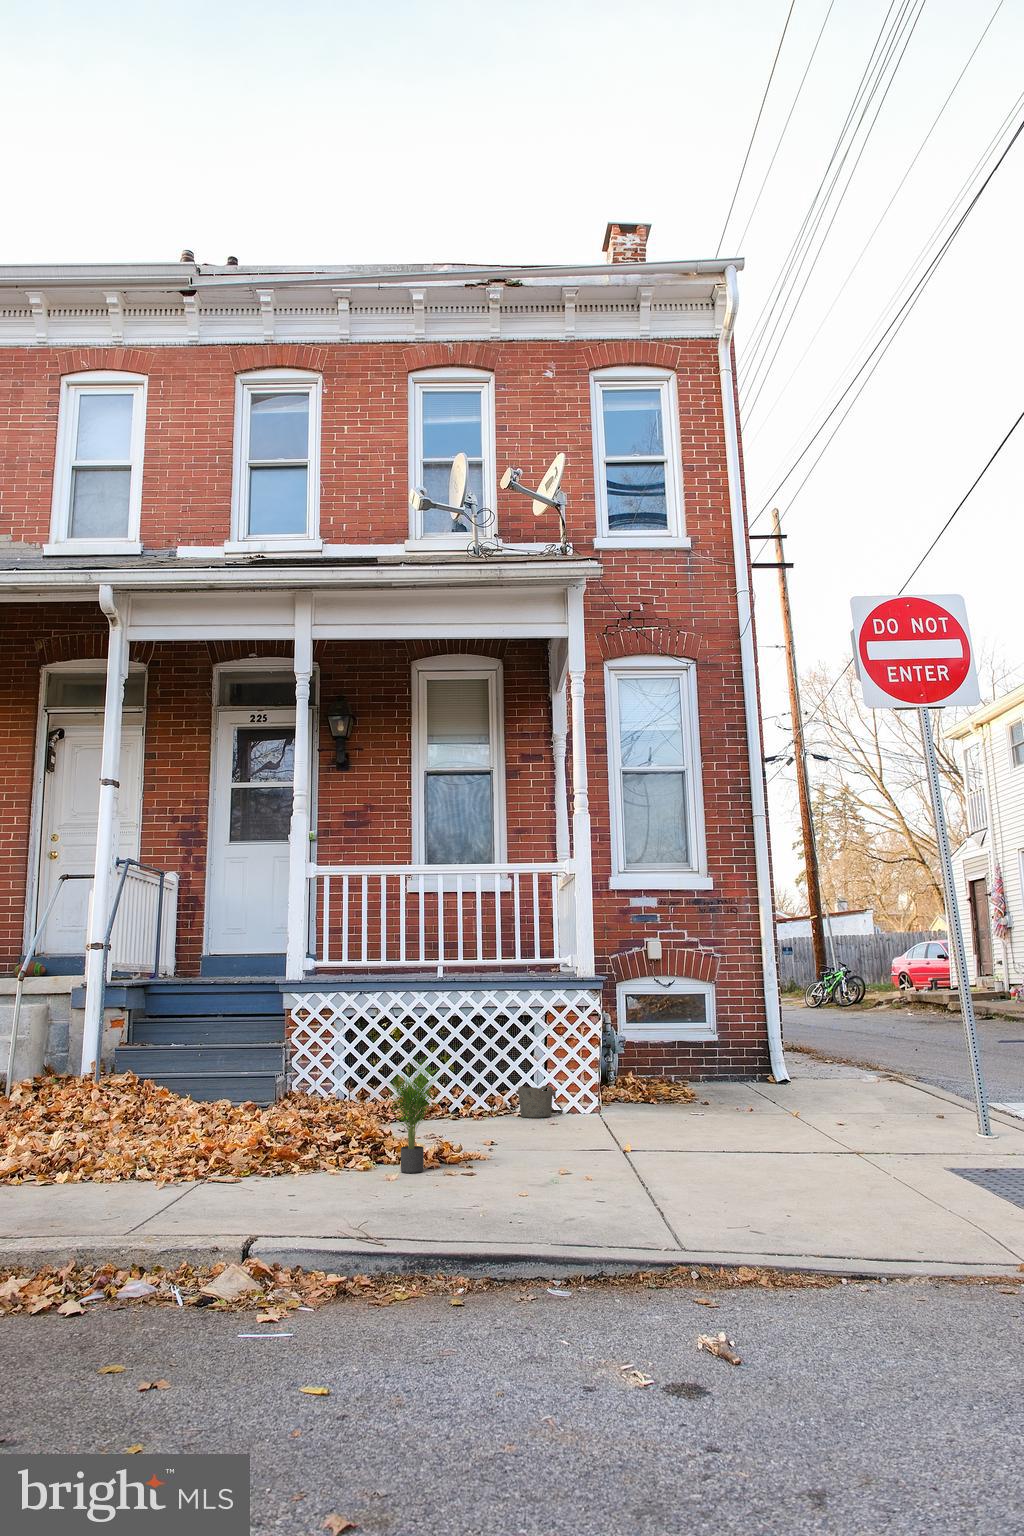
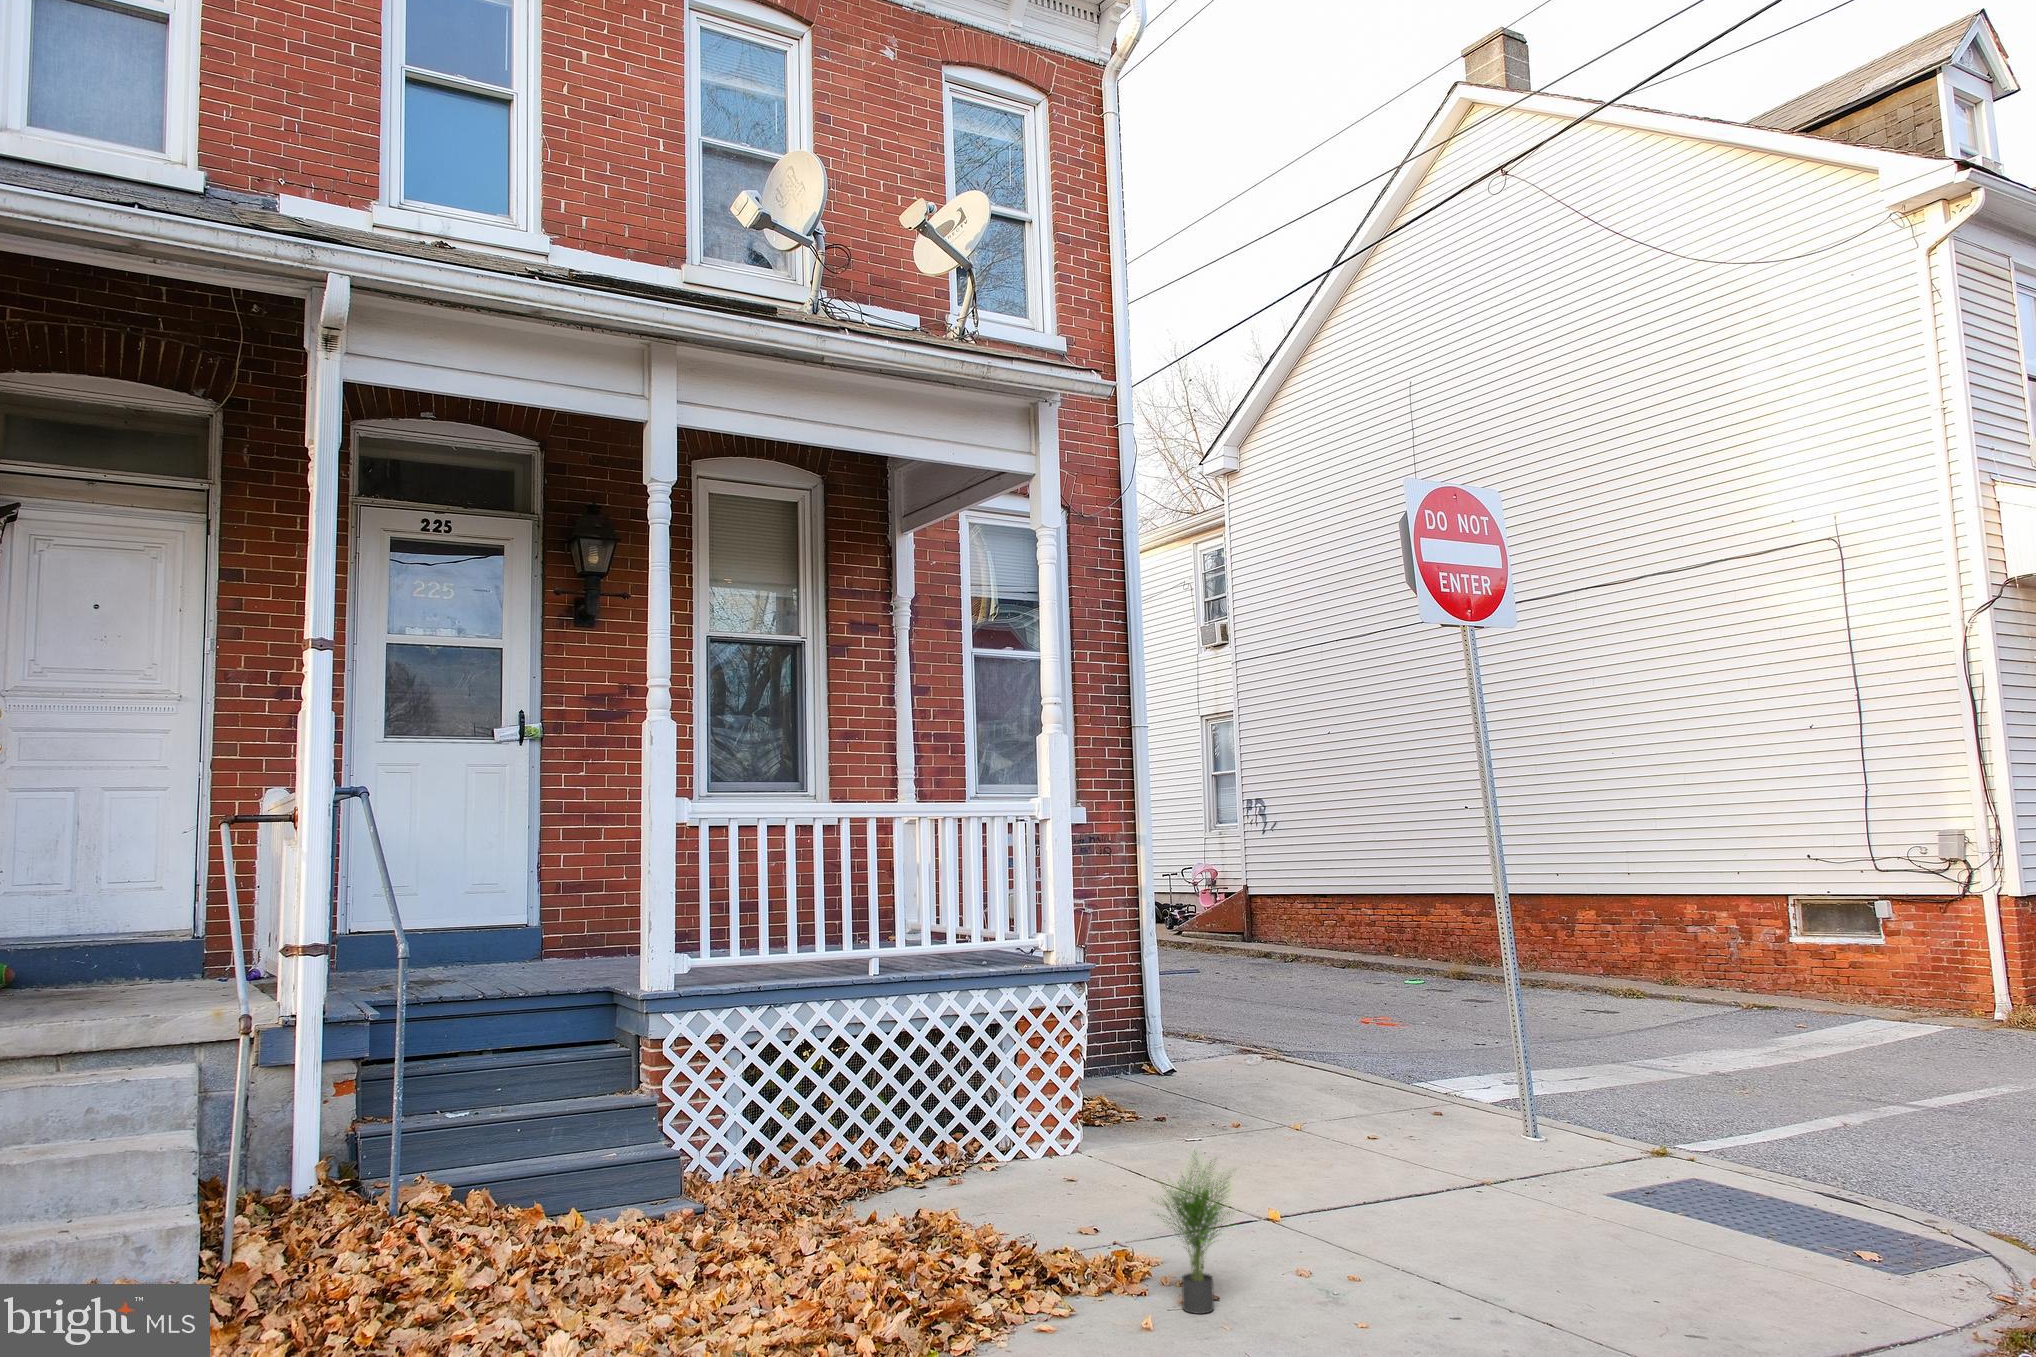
bucket: present [516,1086,563,1118] -> none [999,1123,1057,1172]

